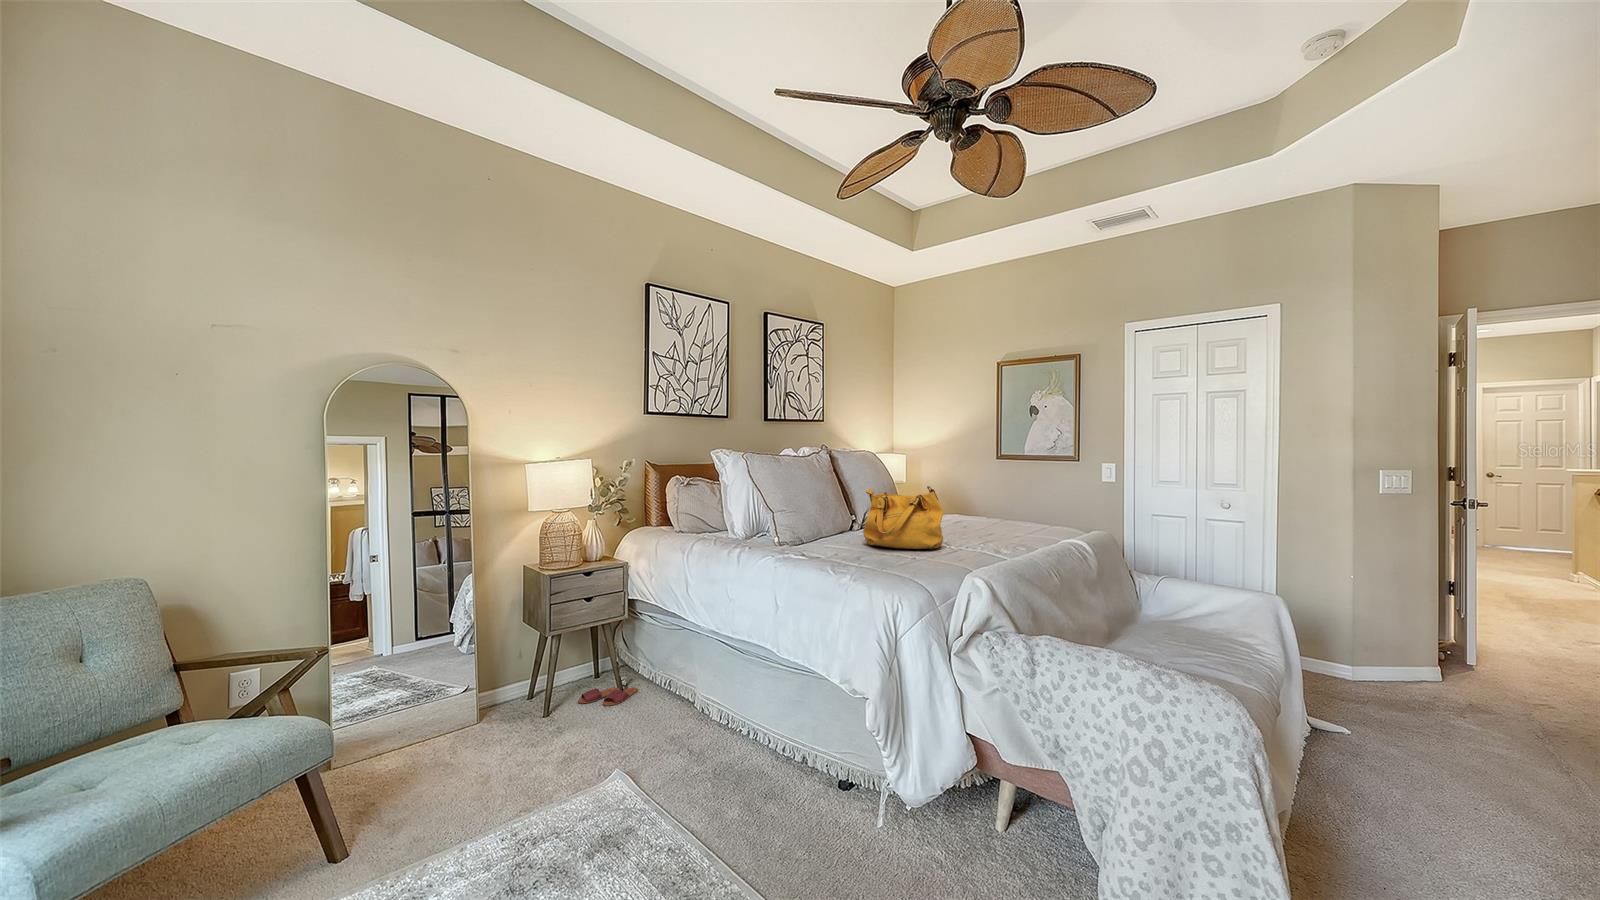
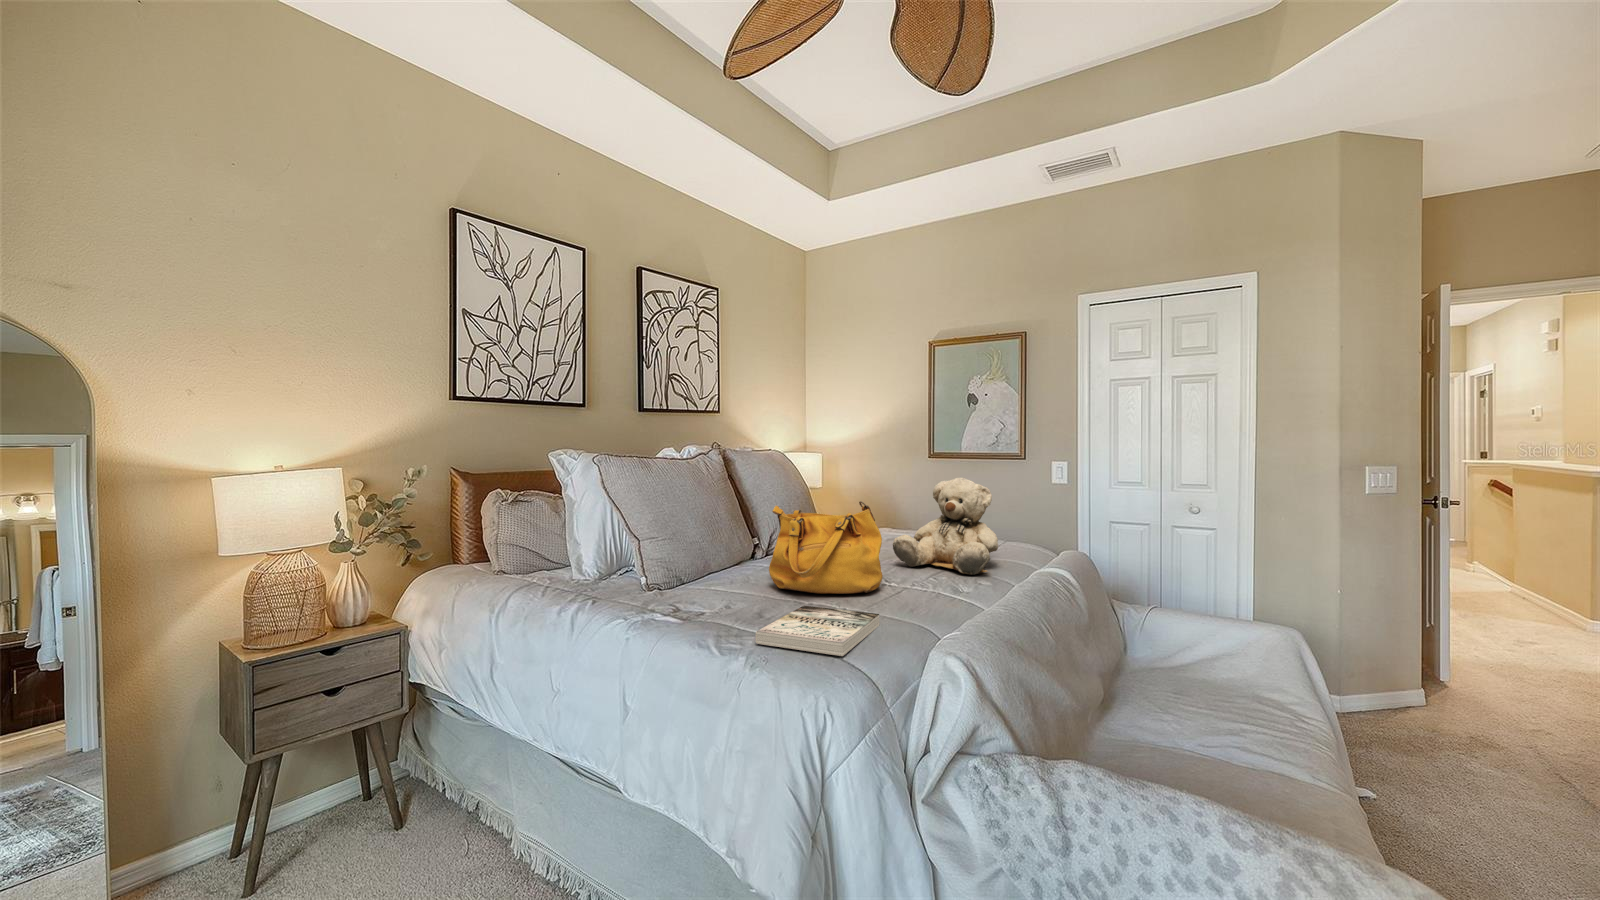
teddy bear: none [954,472,1035,542] -> present [893,477,998,575]
book: none [854,553,936,577] -> present [756,605,880,656]
slippers: present [578,687,638,706] -> none [324,812,432,854]

